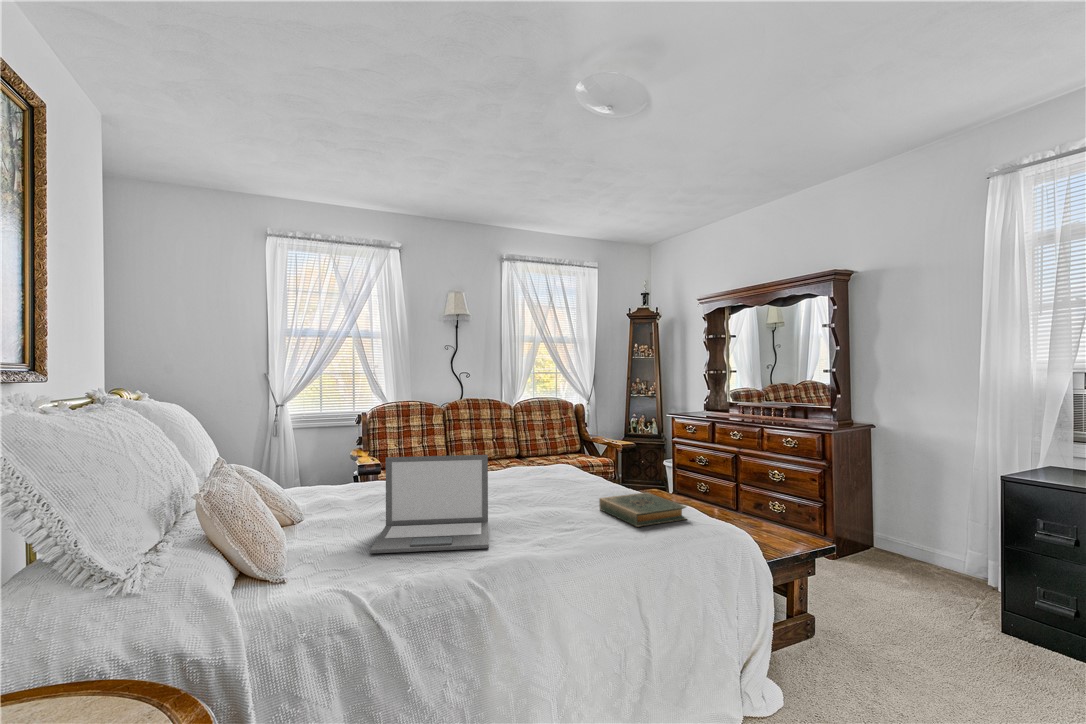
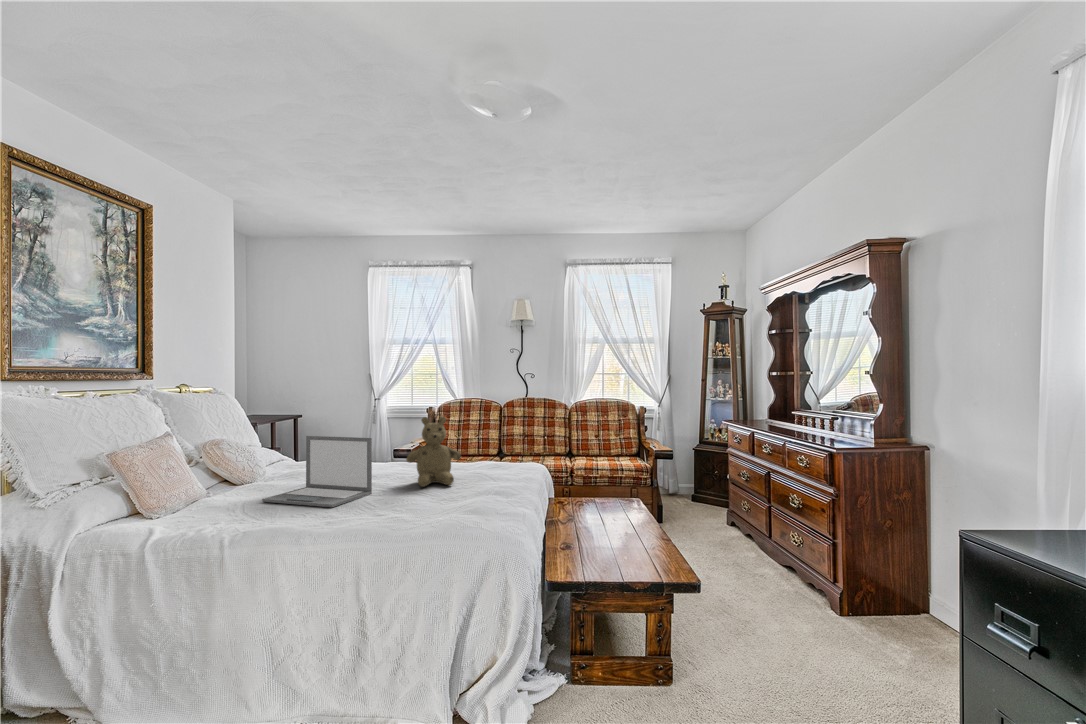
teddy bear: none [496,424,559,509] -> present [406,417,461,487]
hardback book: present [599,492,686,527] -> none [463,482,522,507]

